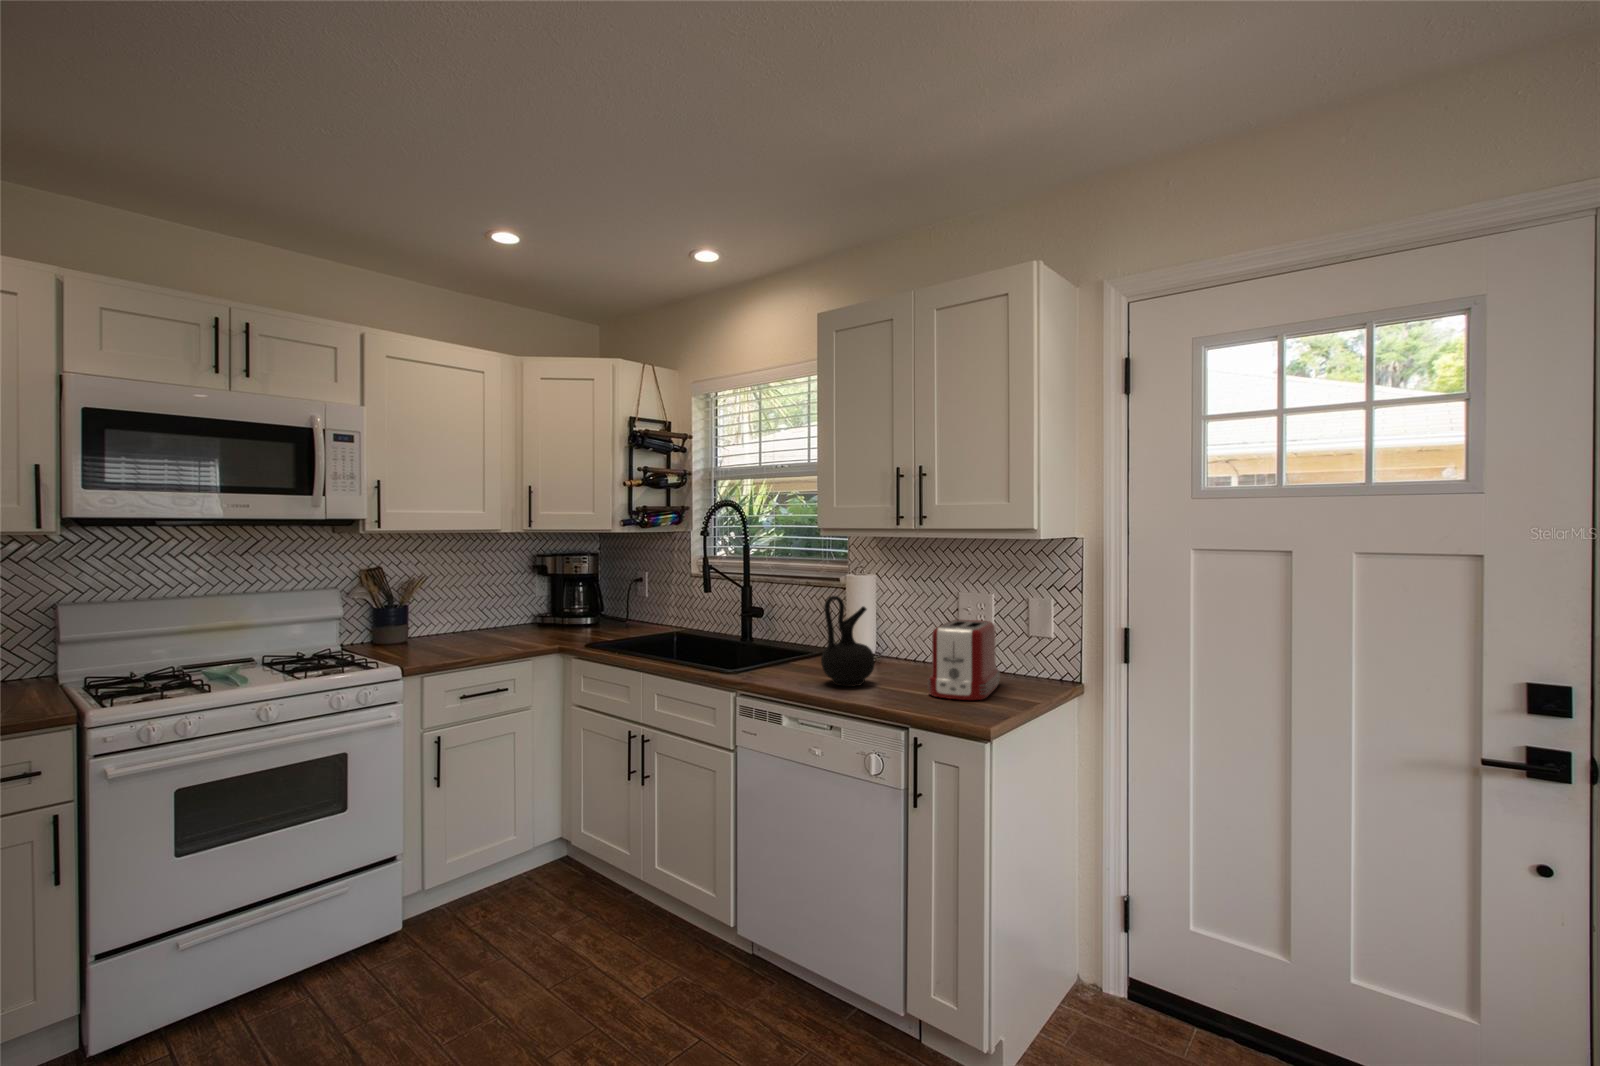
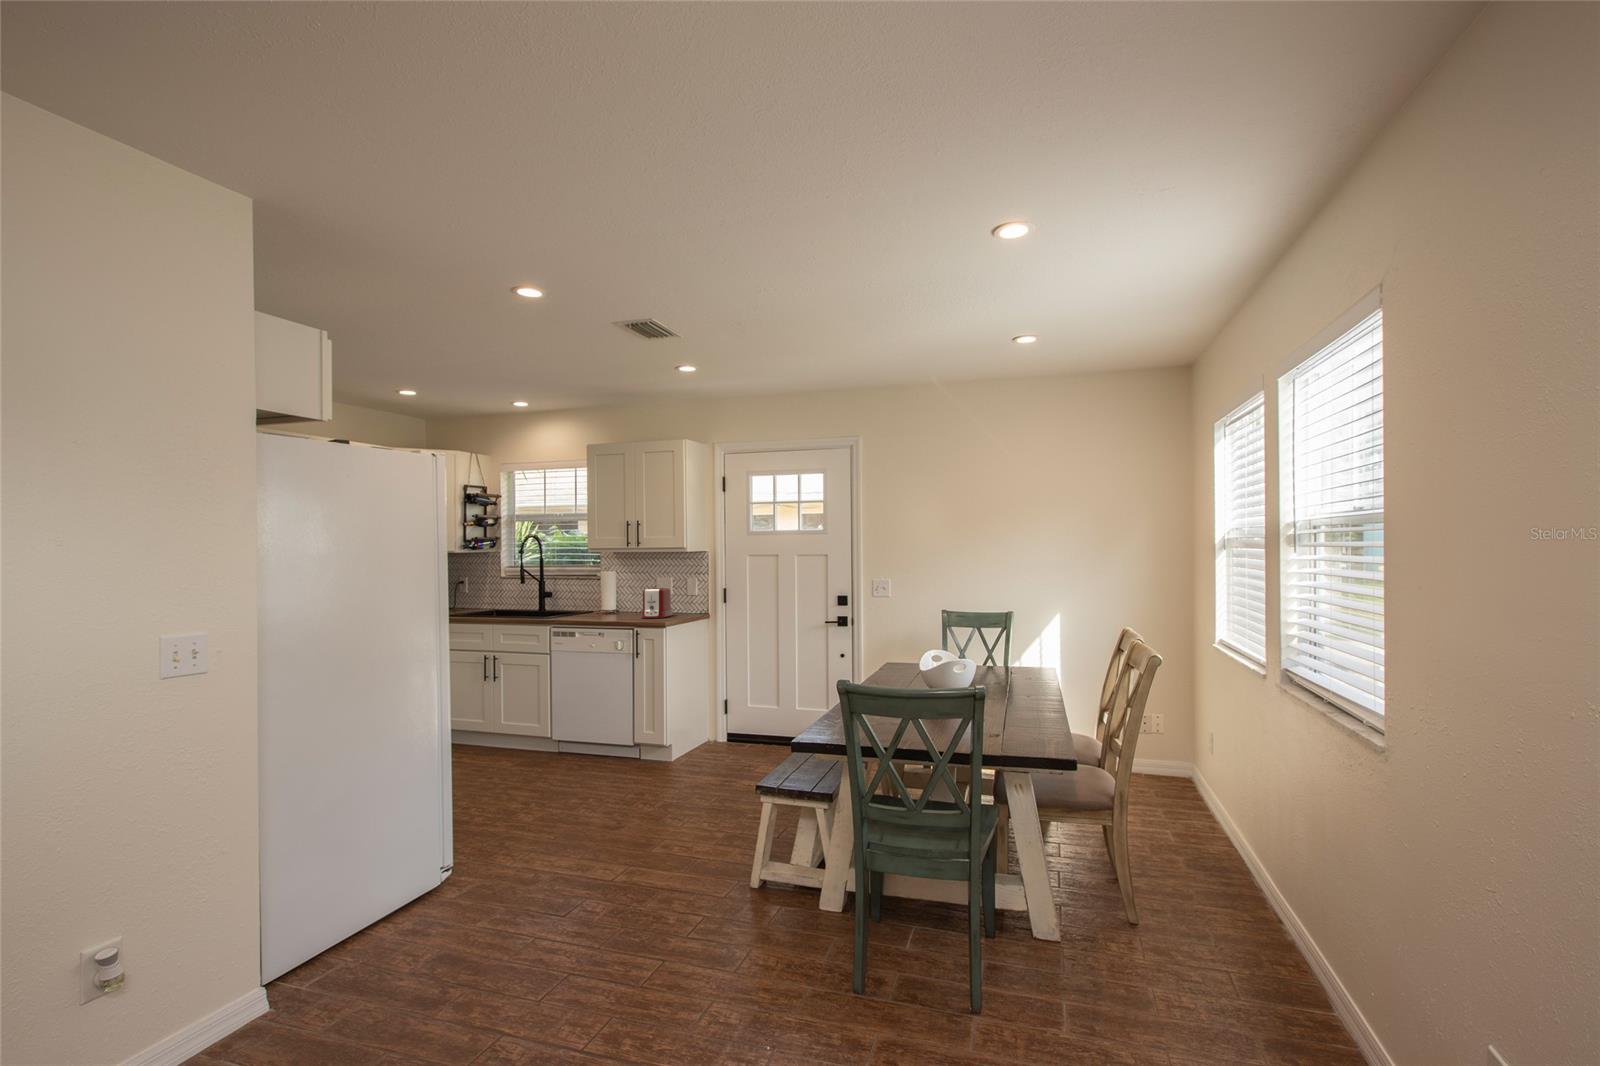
ceramic jug: present [821,596,875,686] -> none [593,578,617,619]

